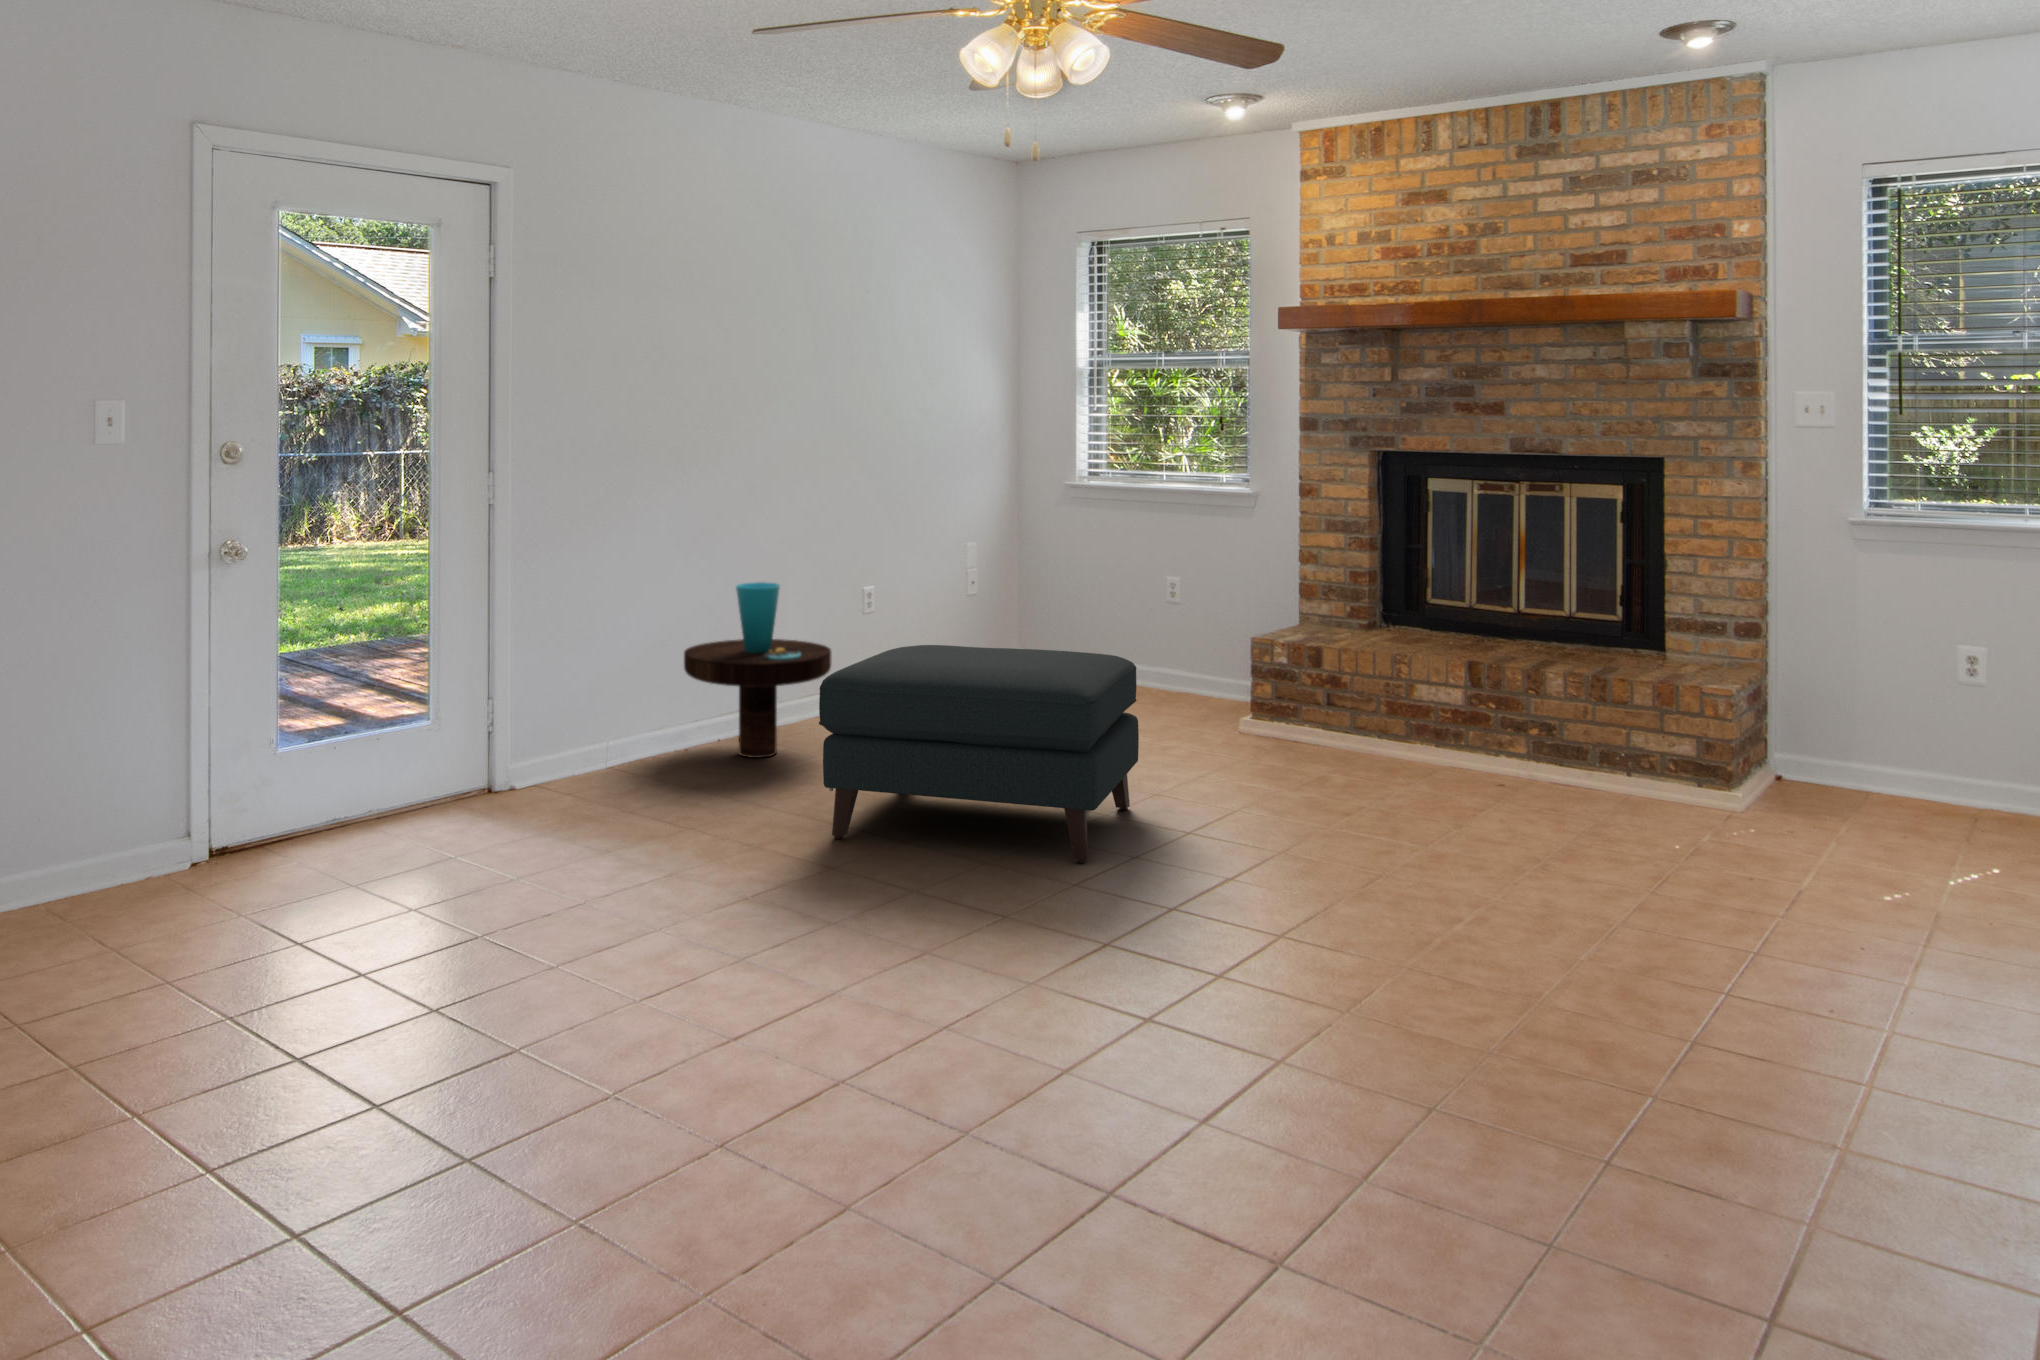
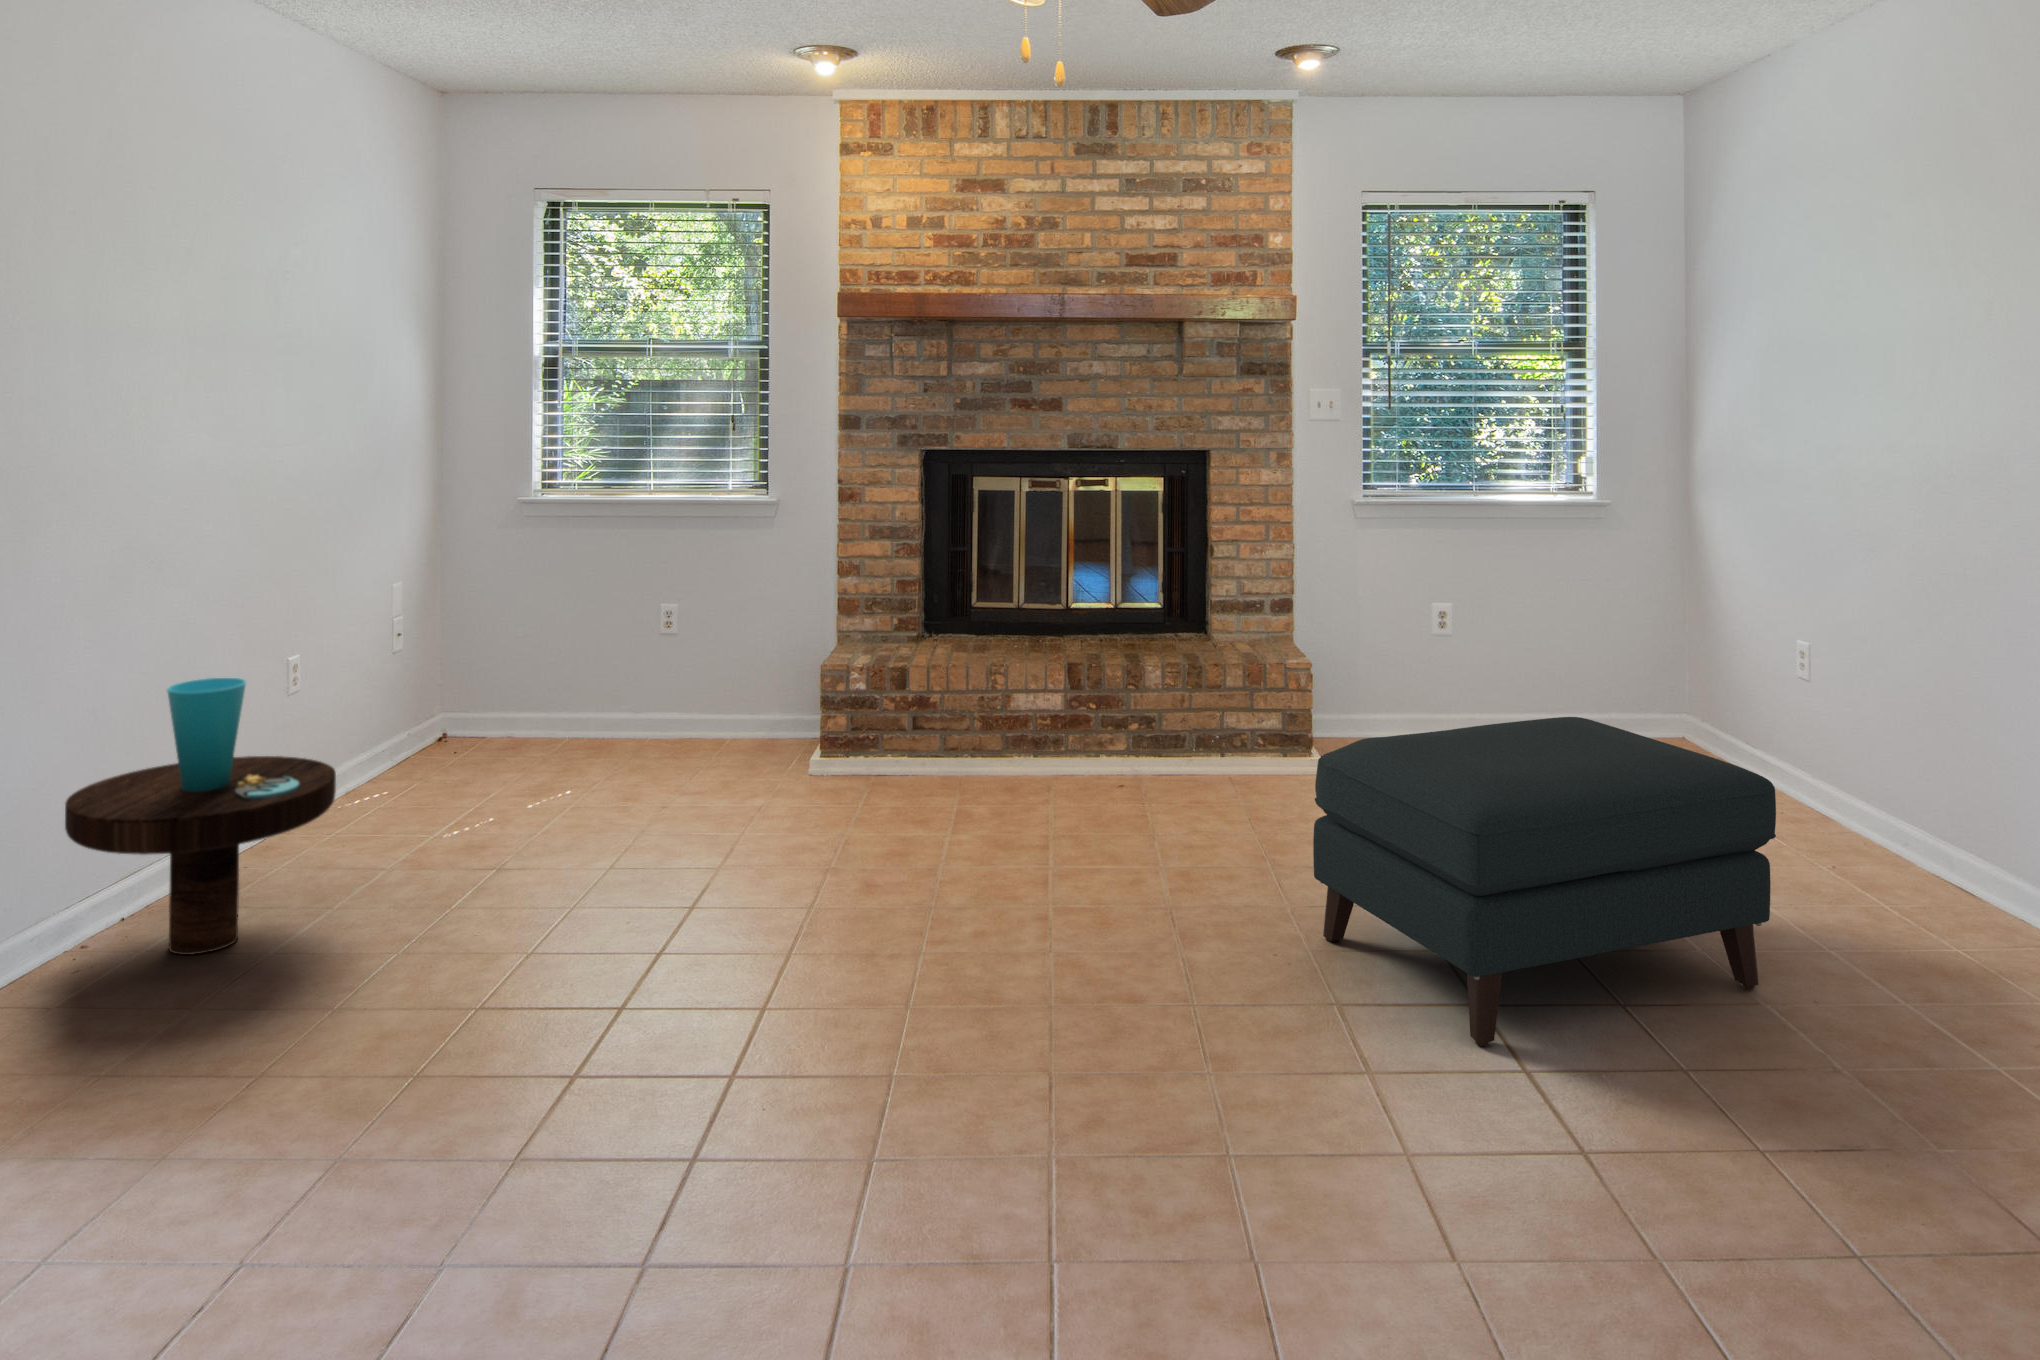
ottoman: present [819,645,1139,863] -> present [1313,717,1776,1046]

